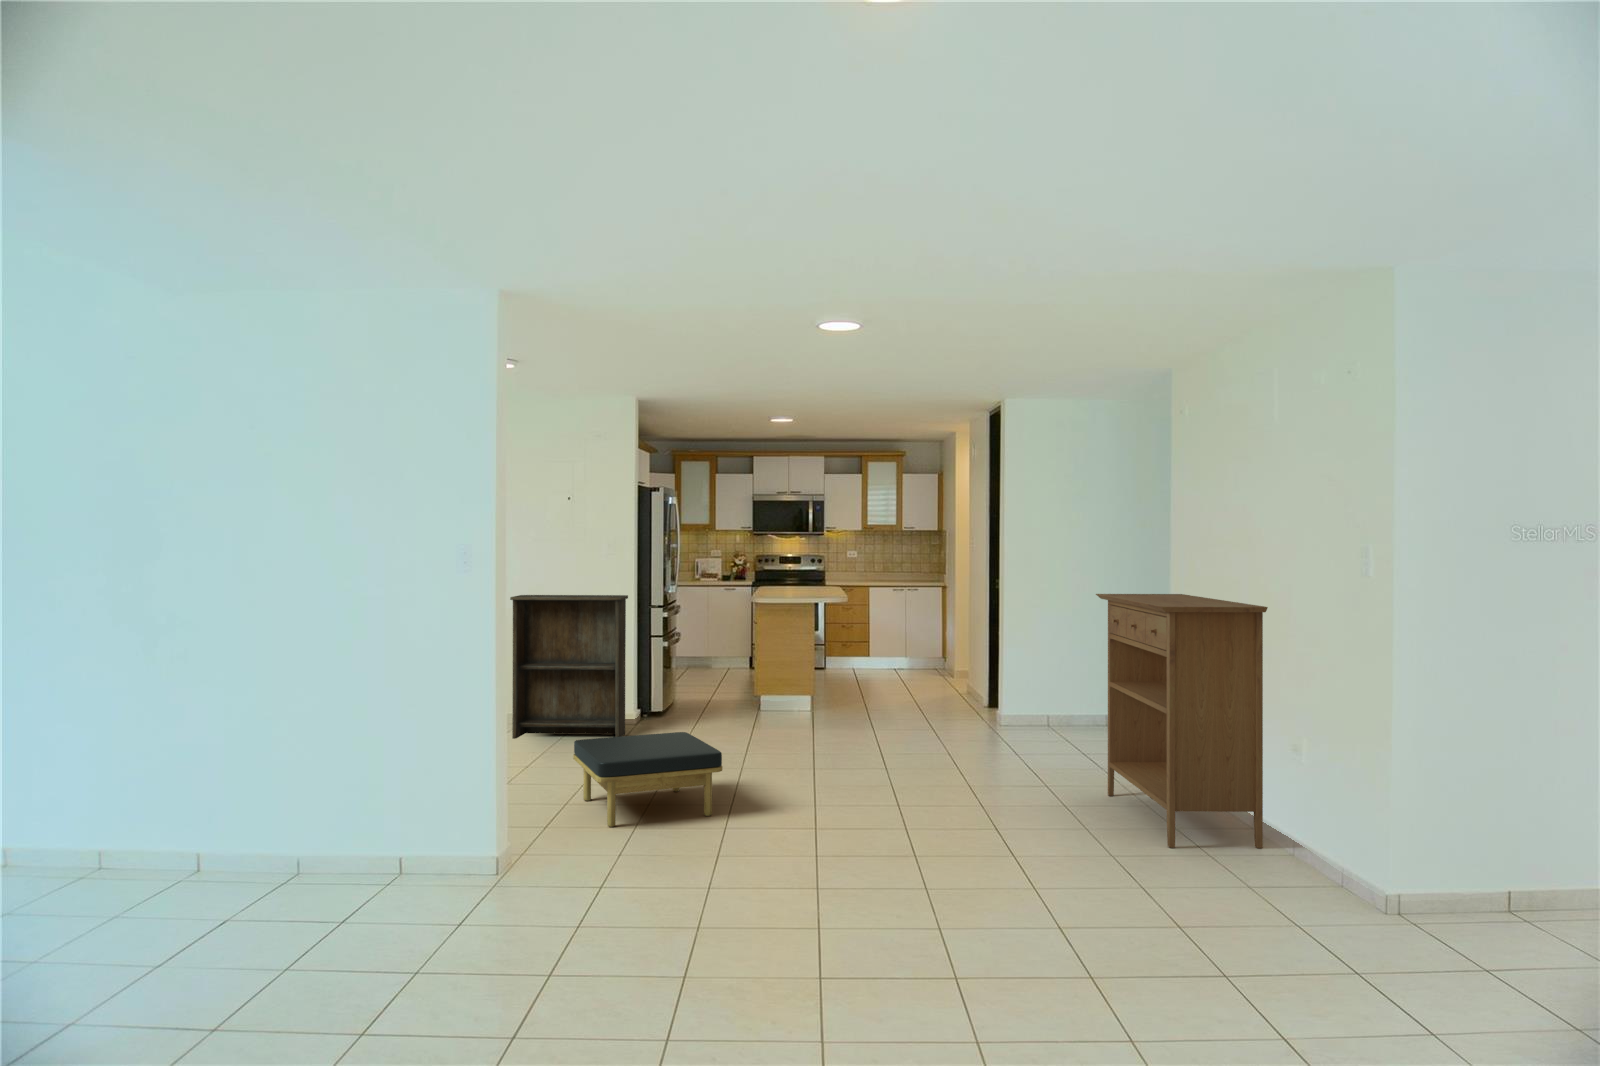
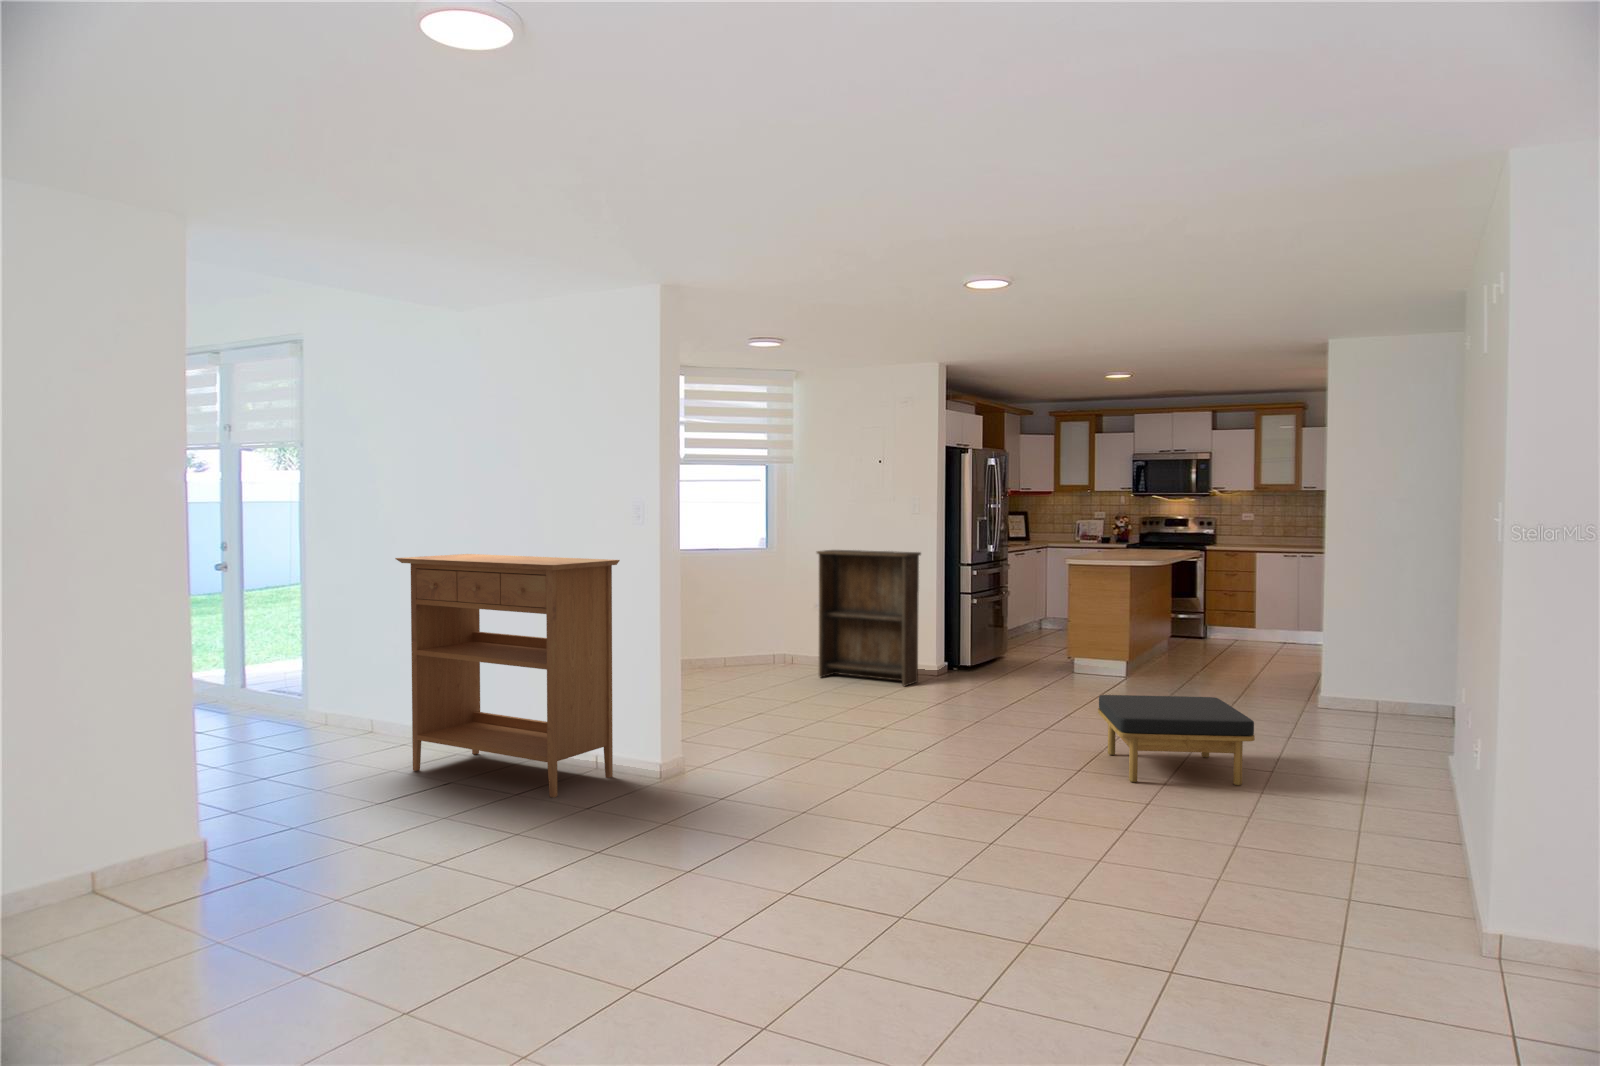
console table: present [1096,594,1268,848] -> present [395,554,620,798]
ottoman: present [573,732,722,827] -> present [1098,695,1255,785]

